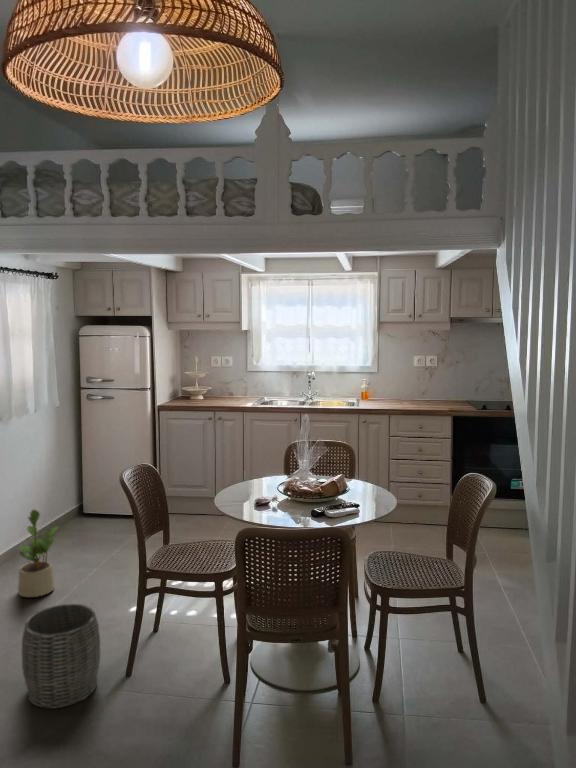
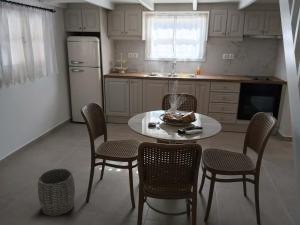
potted plant: present [18,510,58,597] -> none [40,122,58,161]

